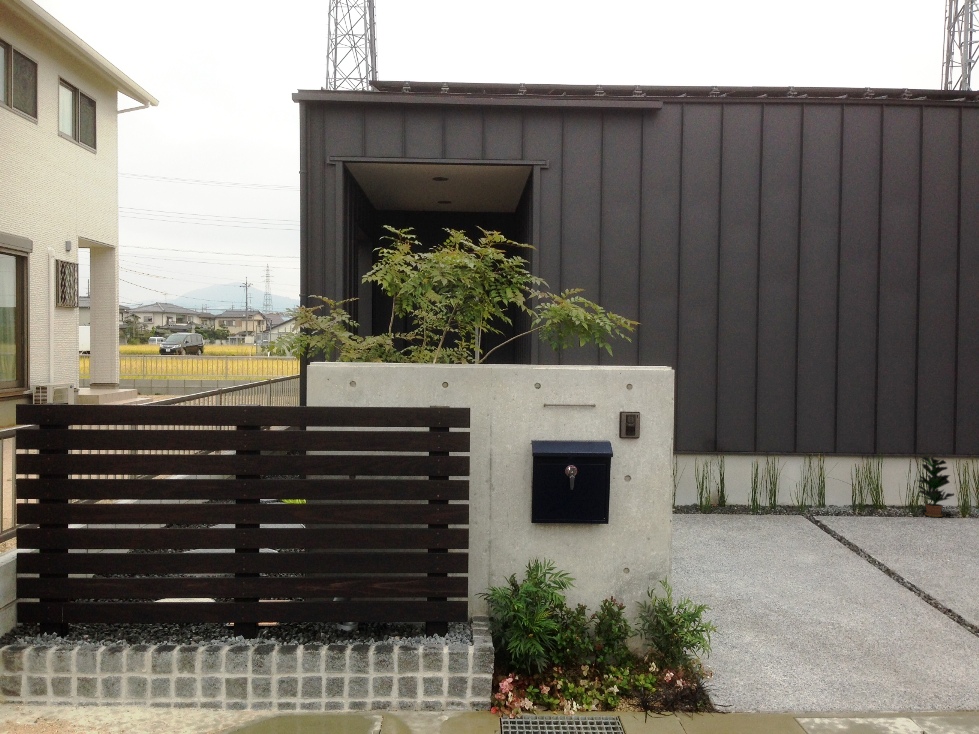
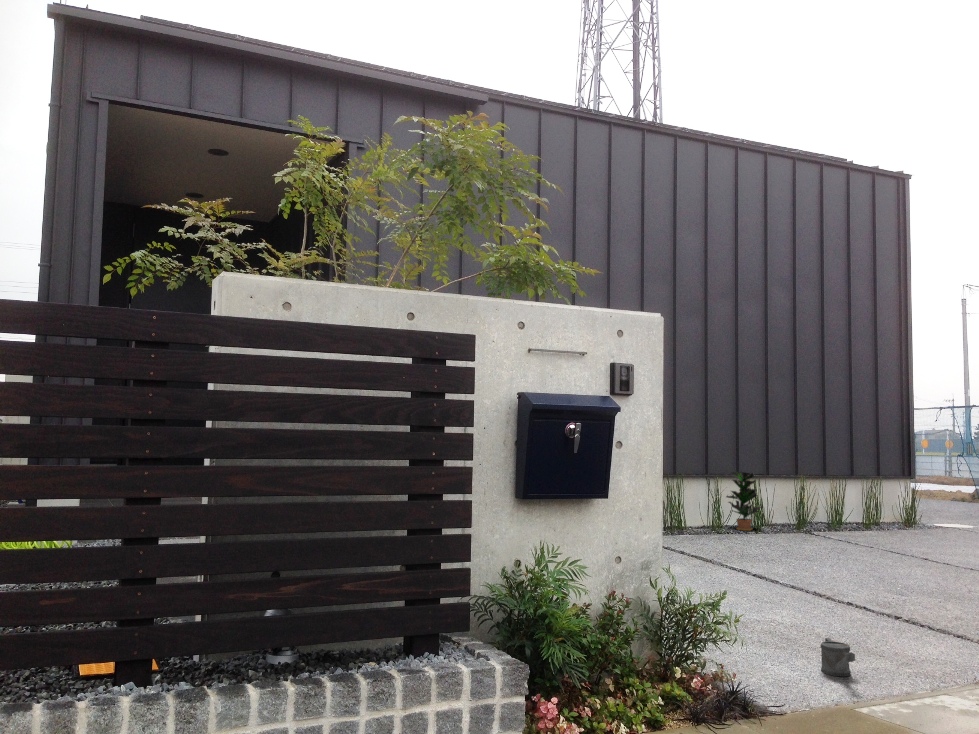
watering can: none [813,656,841,694] -> present [821,638,855,676]

